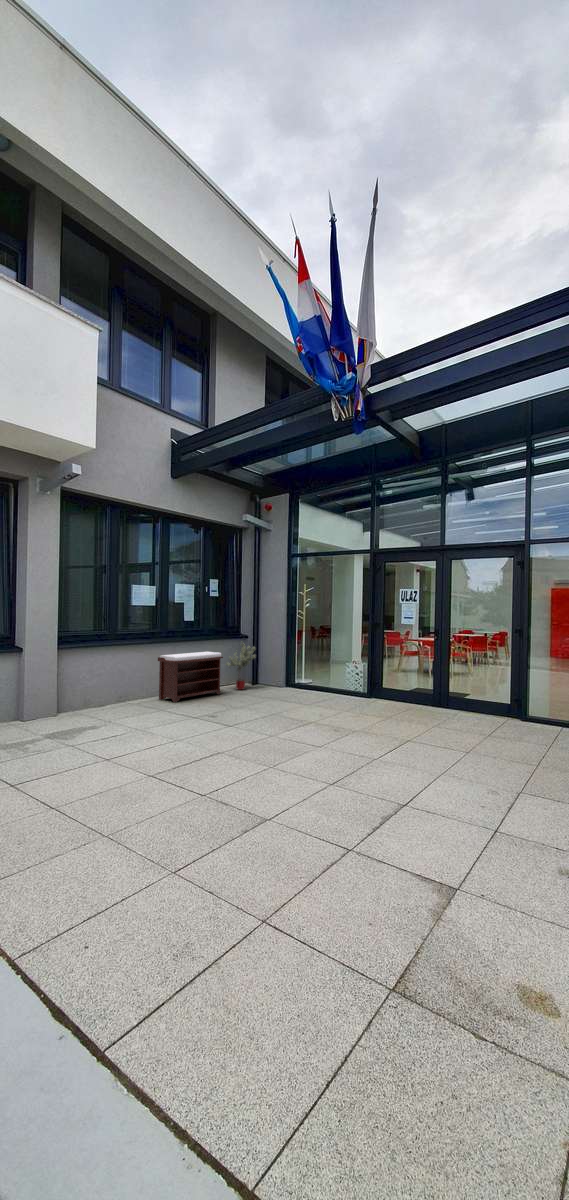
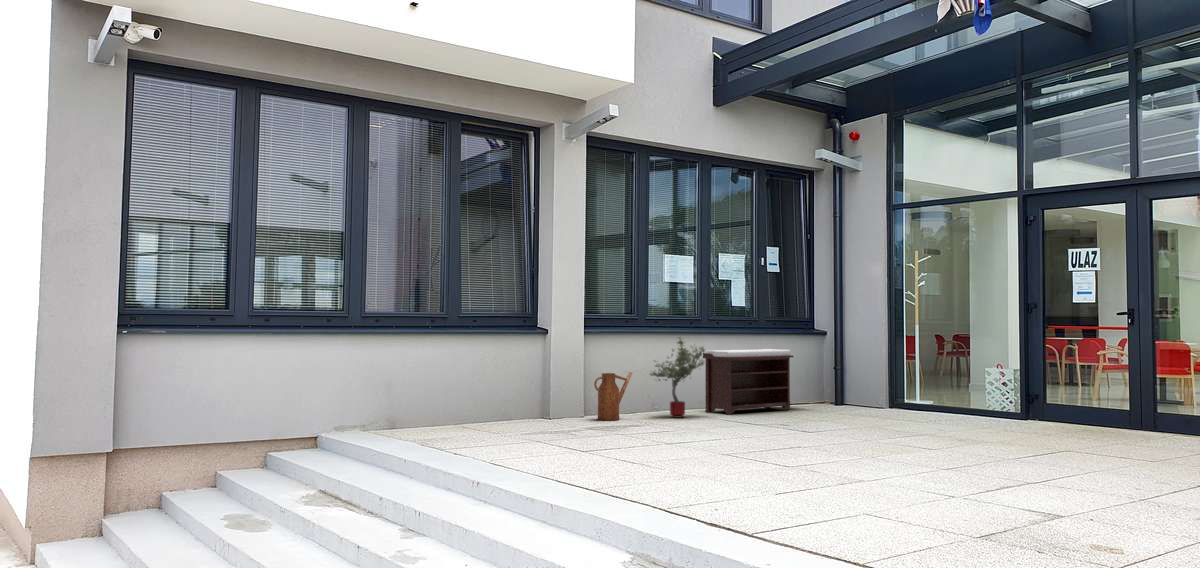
potted tree: present [226,642,255,690] -> present [650,337,705,417]
watering can: none [65,676,99,716] -> present [594,372,632,421]

